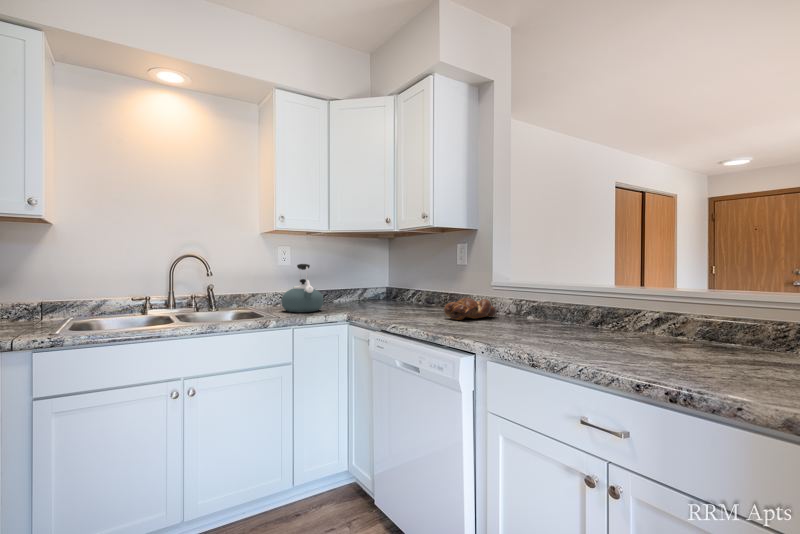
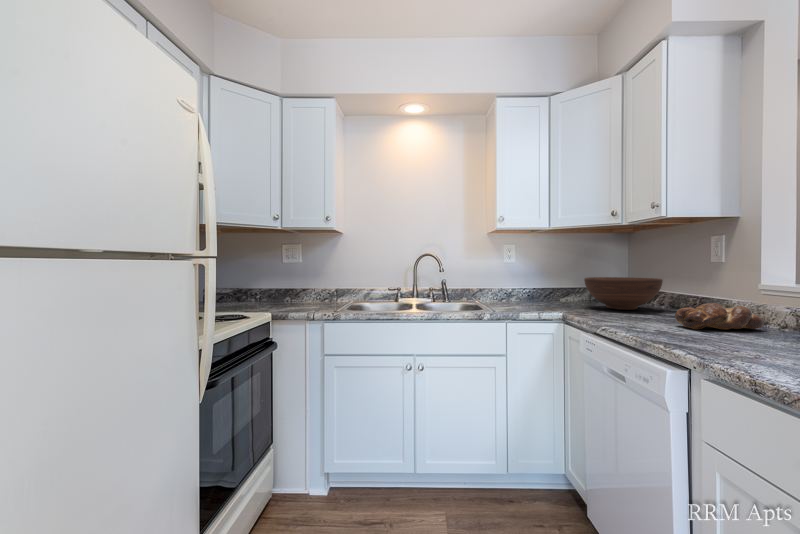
kettle: present [282,264,324,312] -> none [502,264,541,308]
fruit bowl: none [363,278,424,308] -> present [584,277,663,310]

